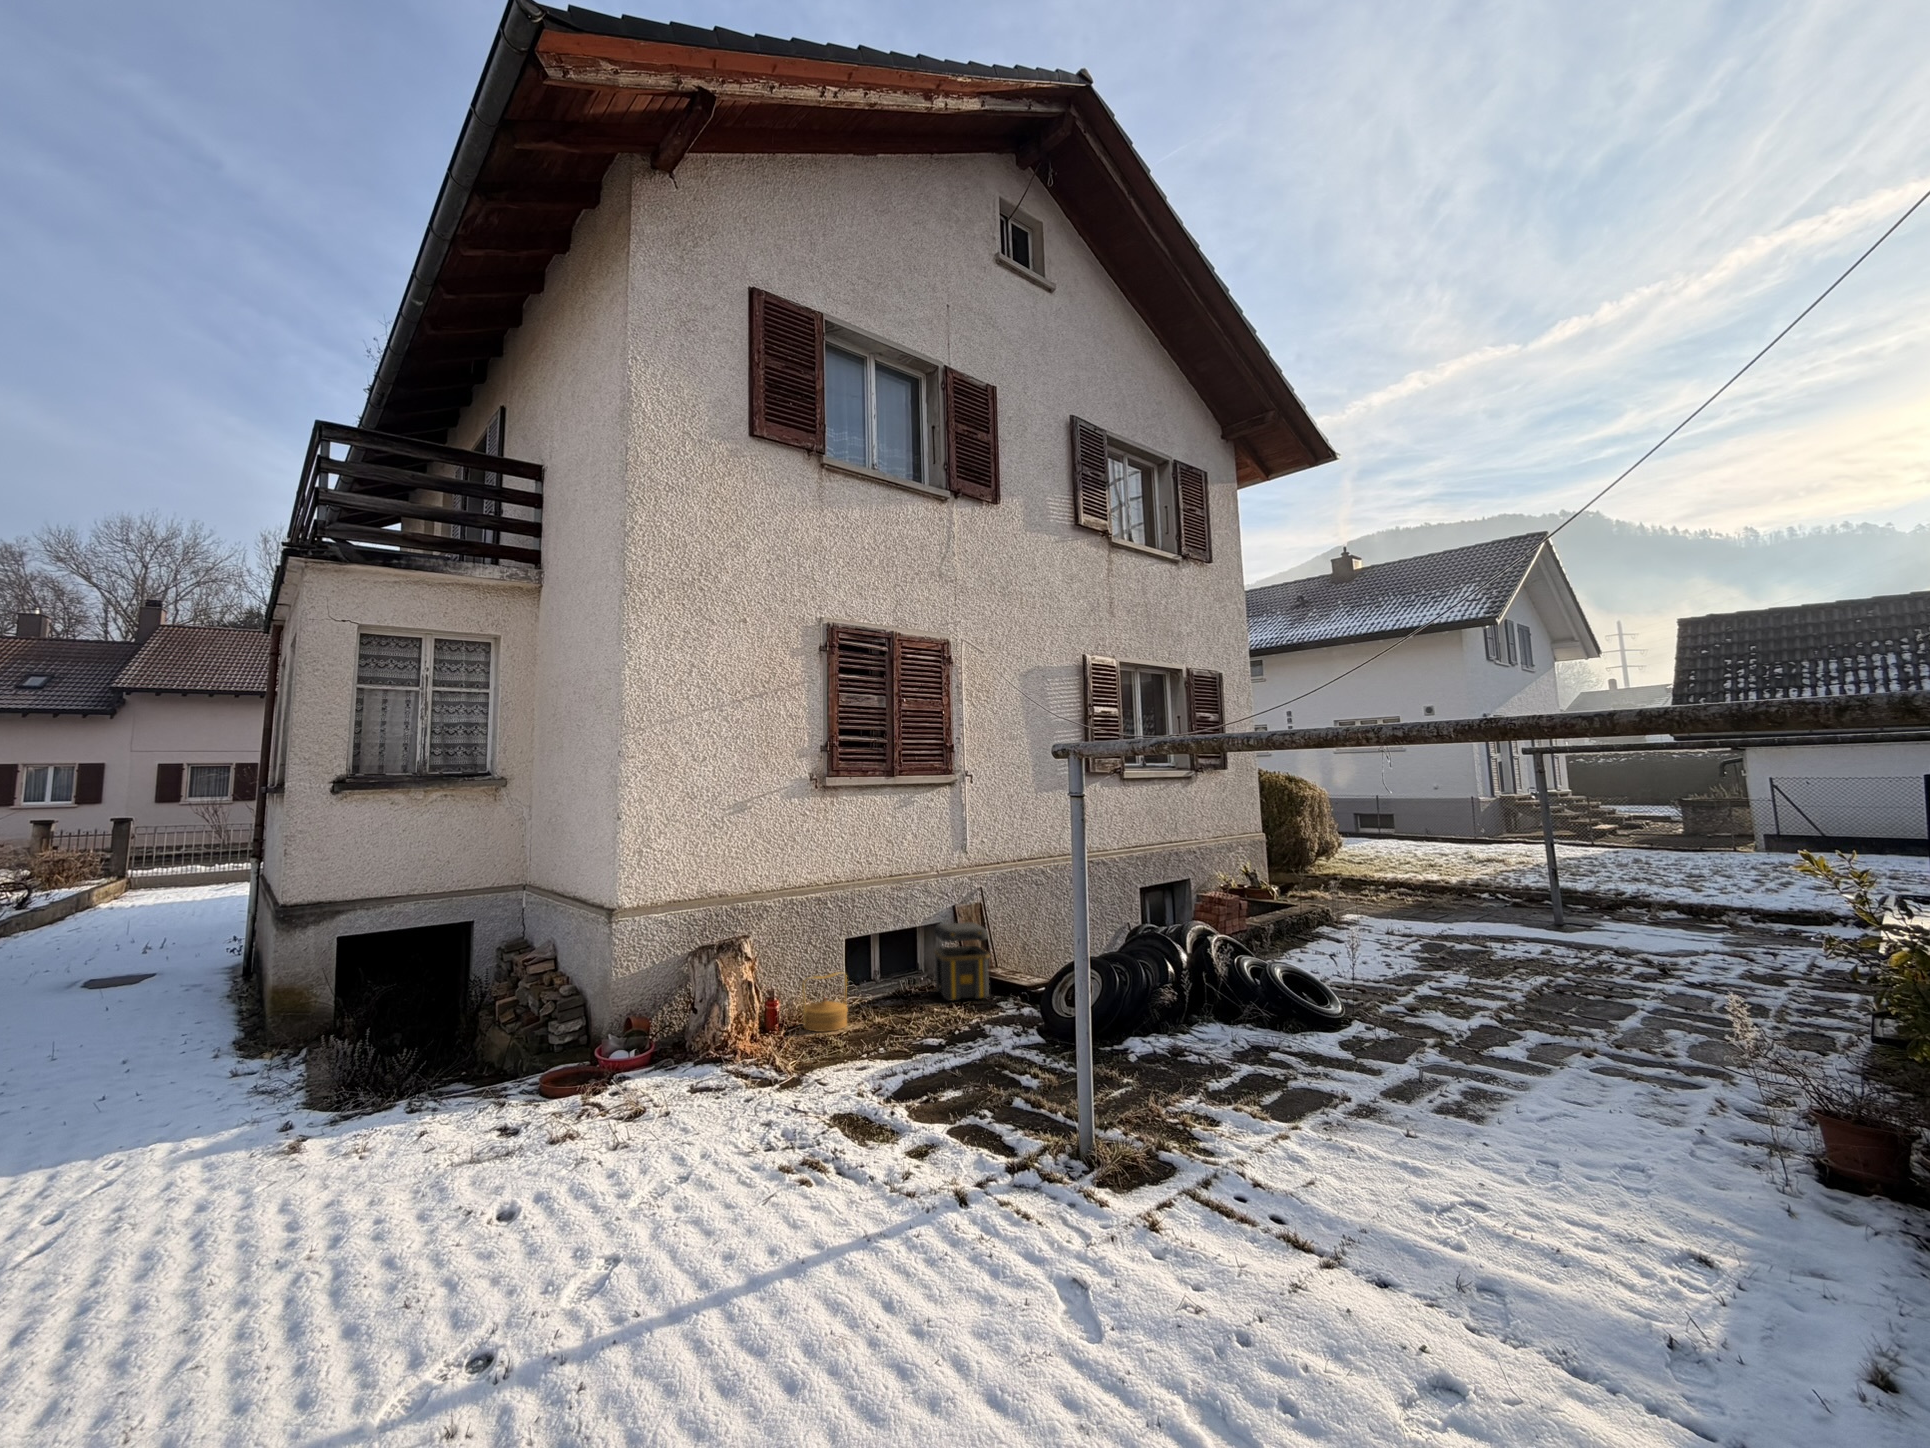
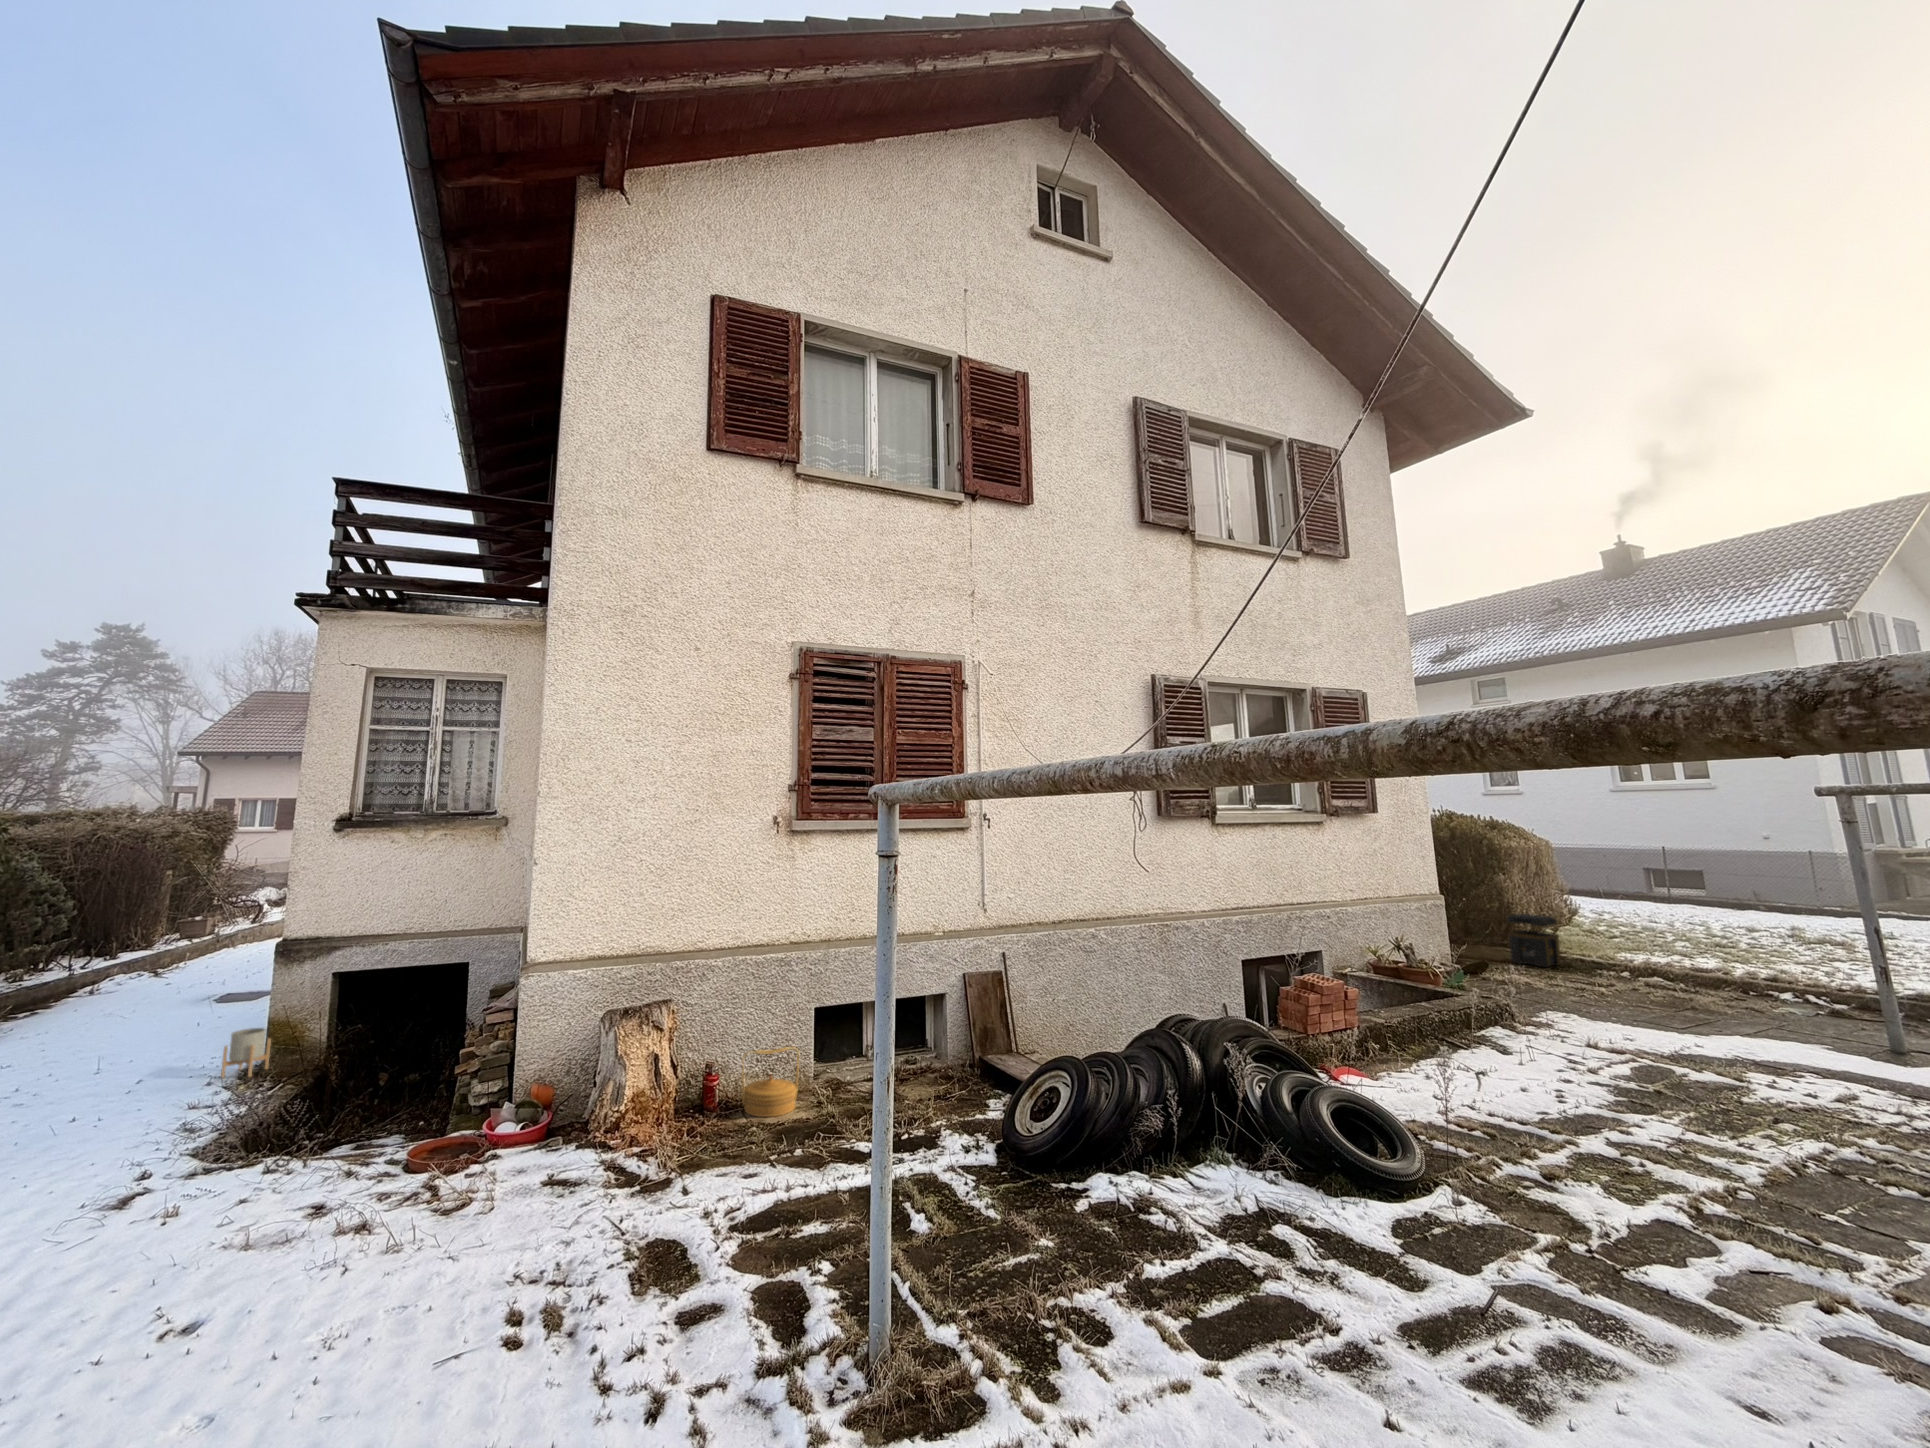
toolbox: present [934,923,990,1001] -> present [1507,914,1561,967]
planter: none [214,1003,261,1056] -> present [221,1028,271,1078]

